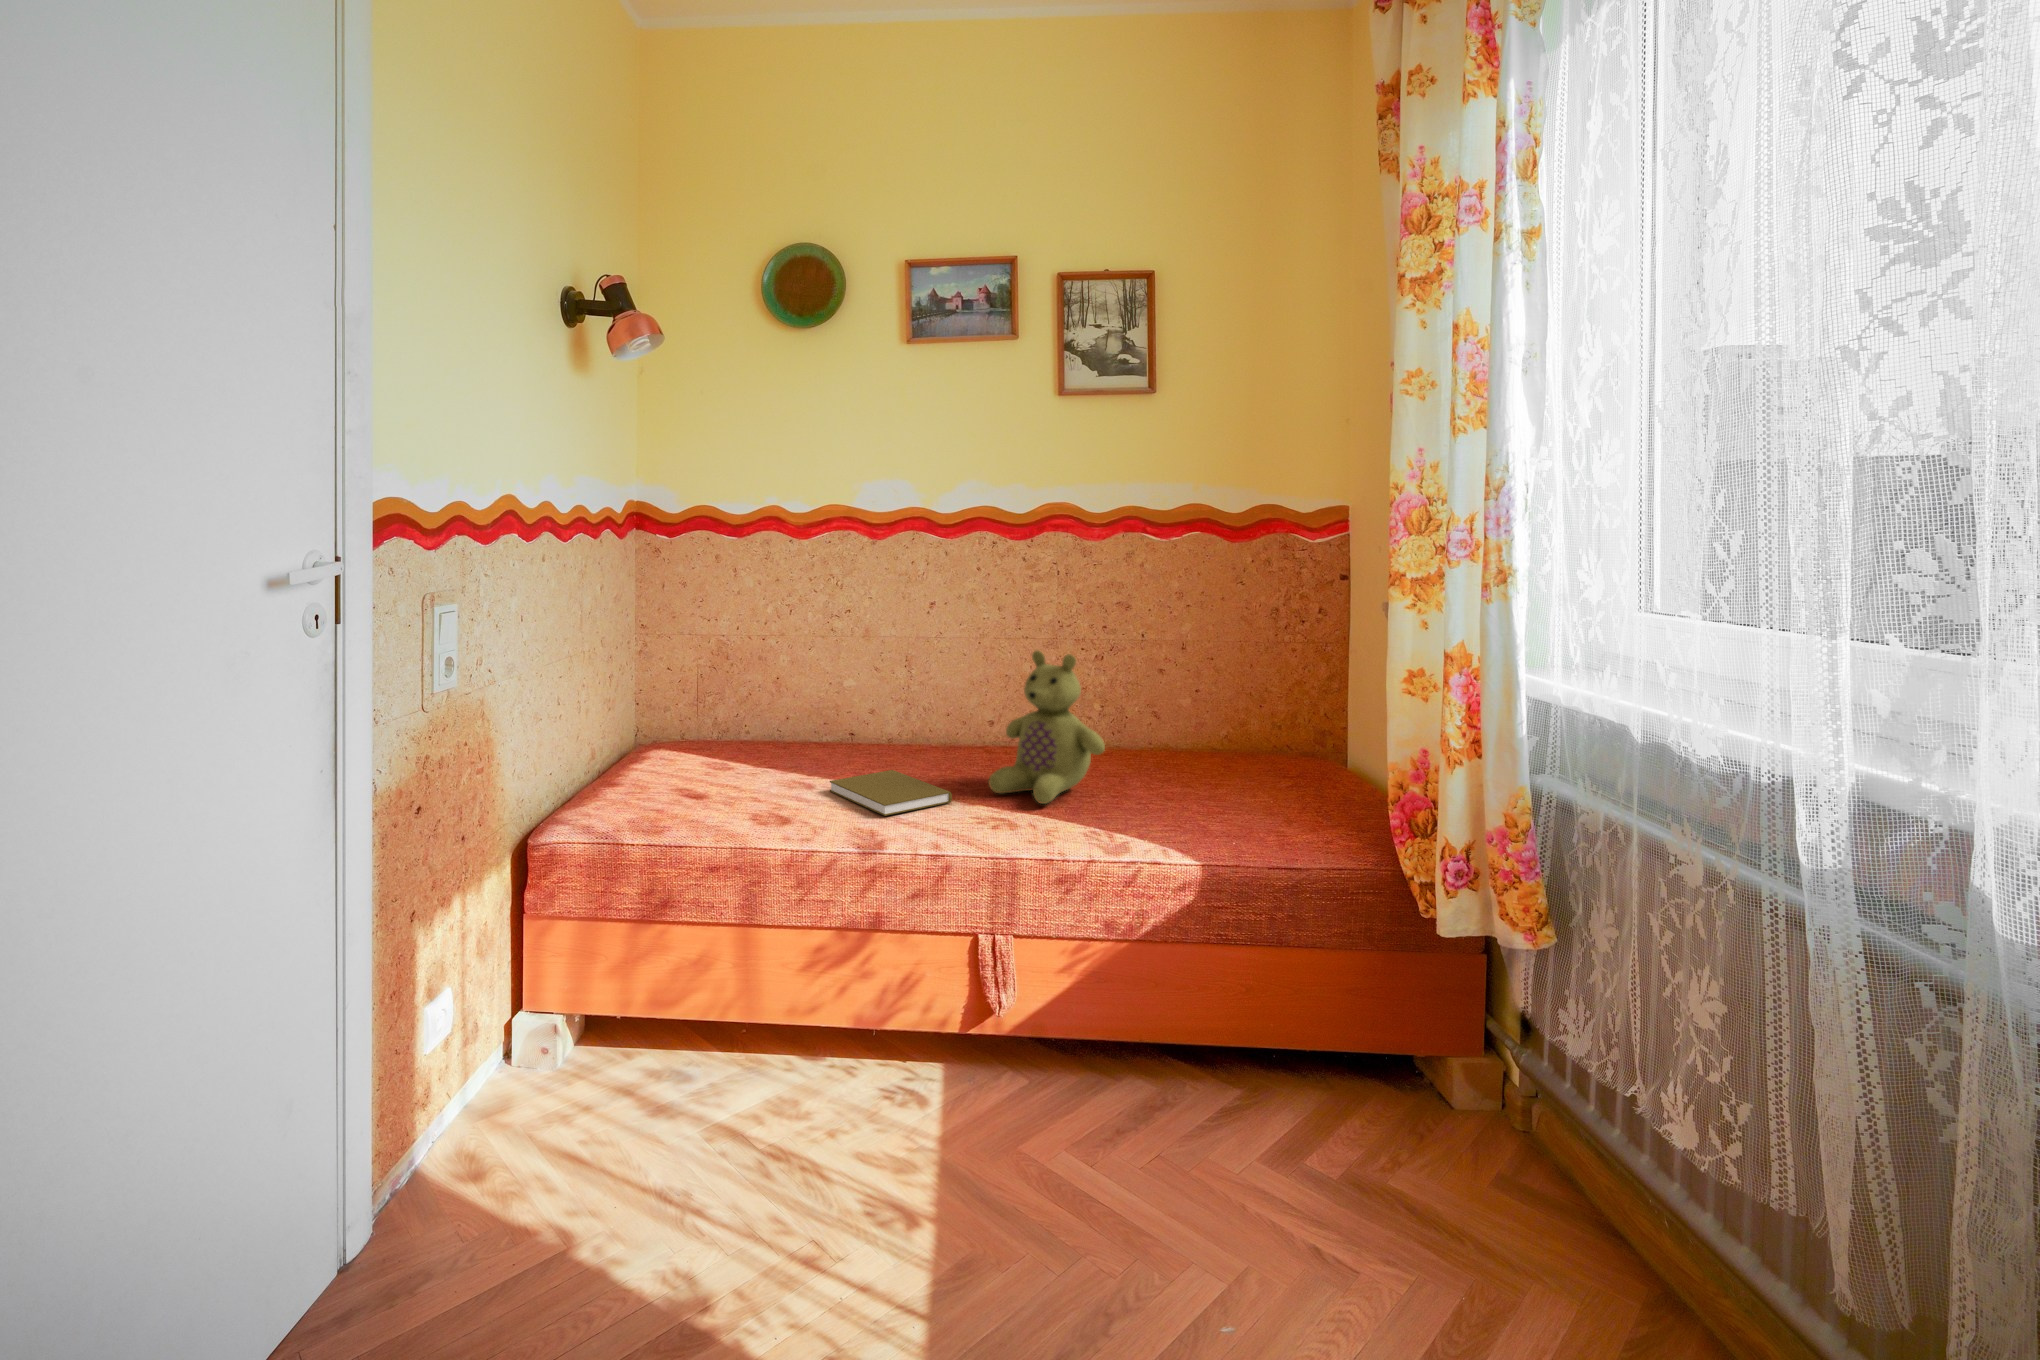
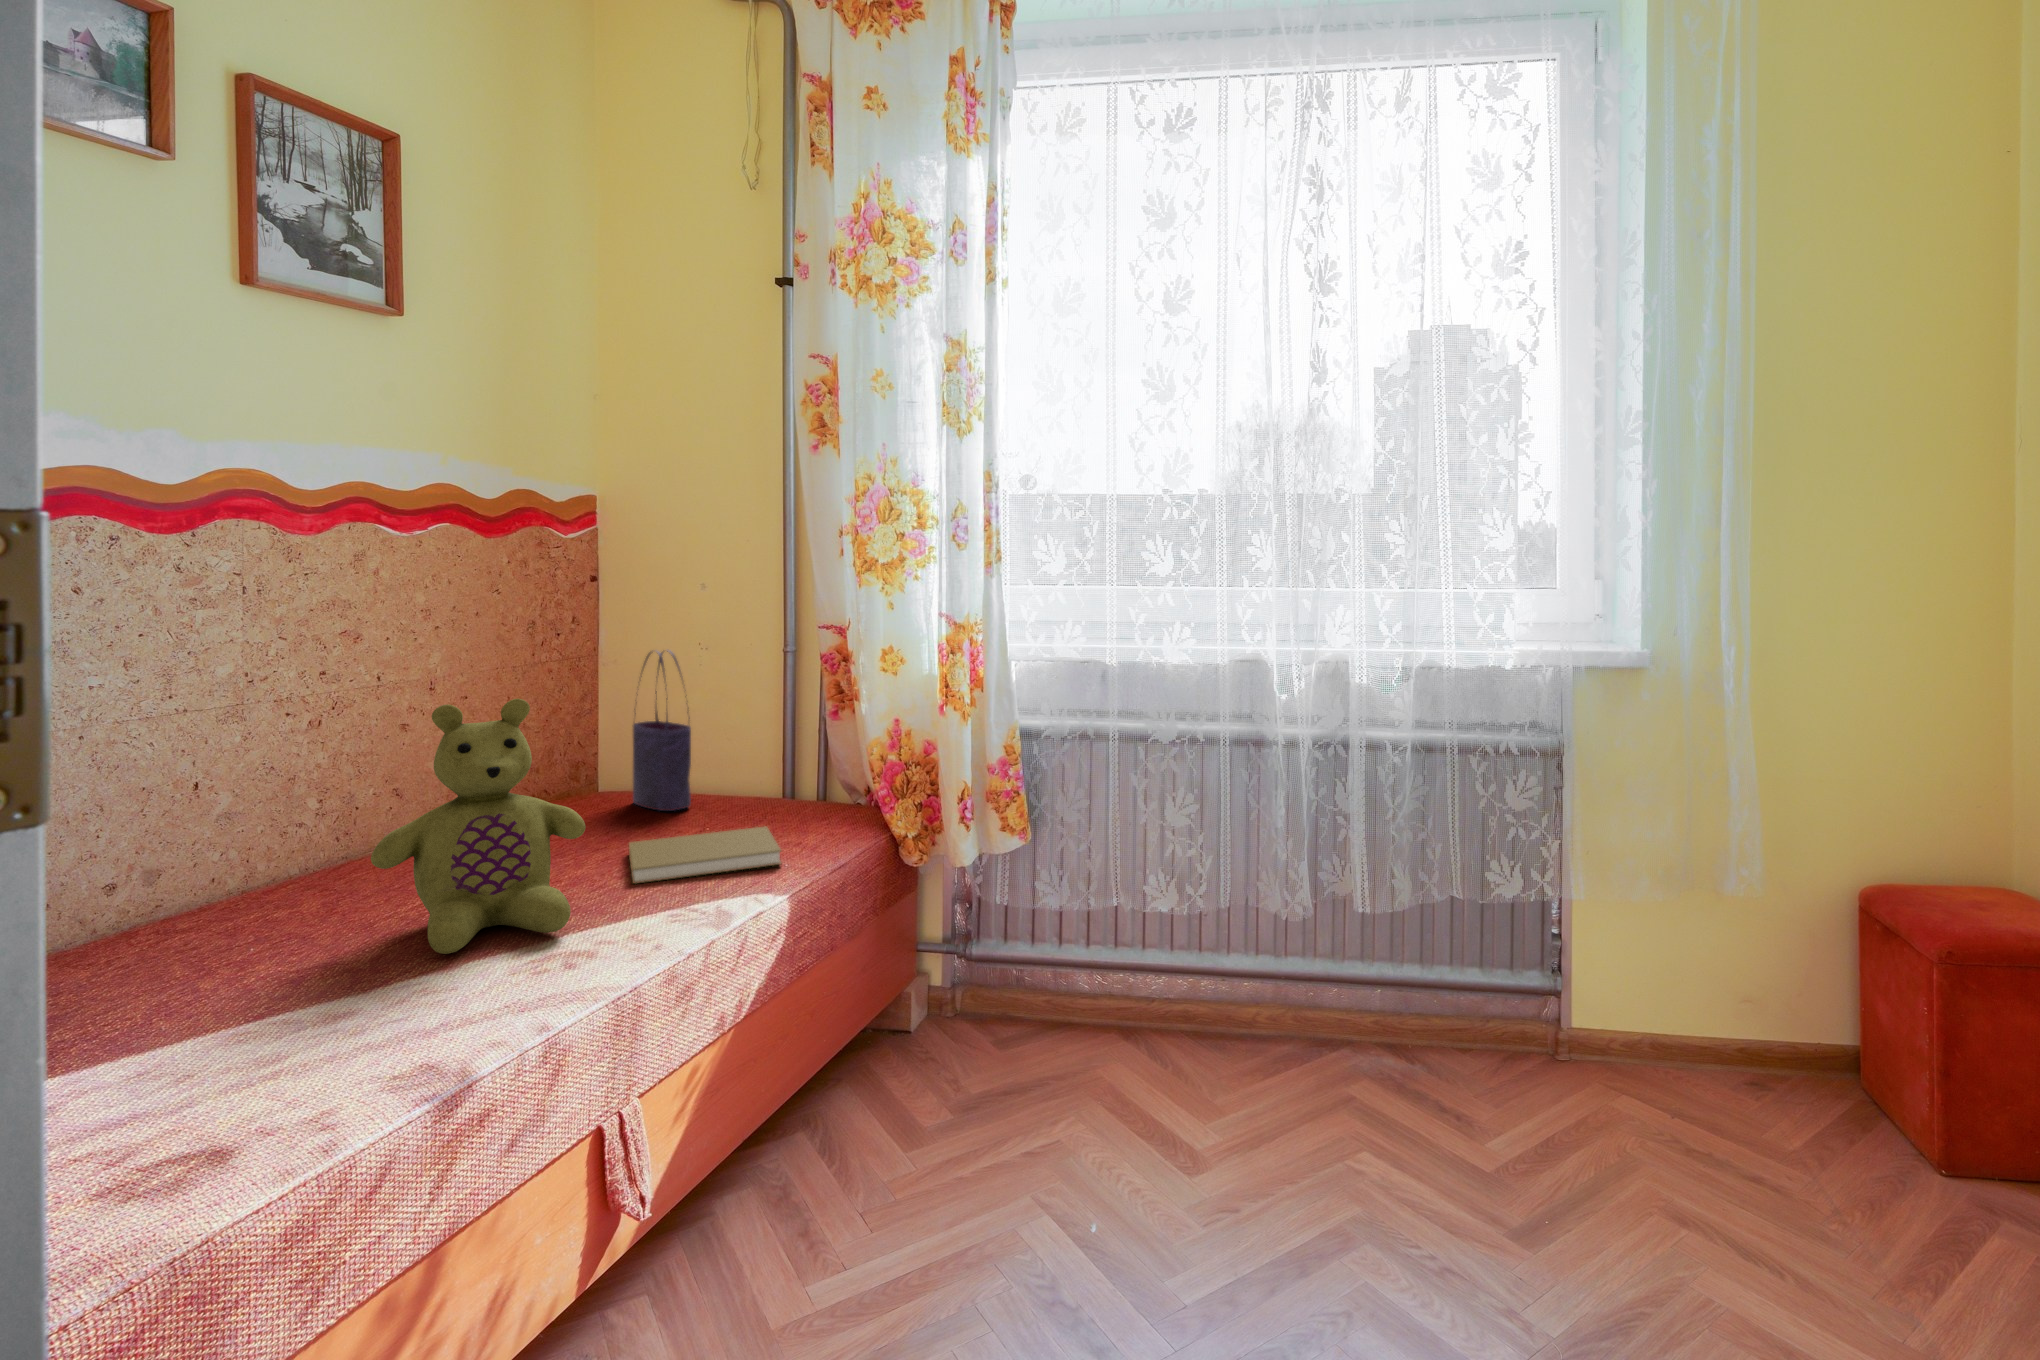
tote bag: none [1302,641,1335,779] -> present [633,651,691,811]
book: present [830,770,952,816] -> present [629,827,781,884]

